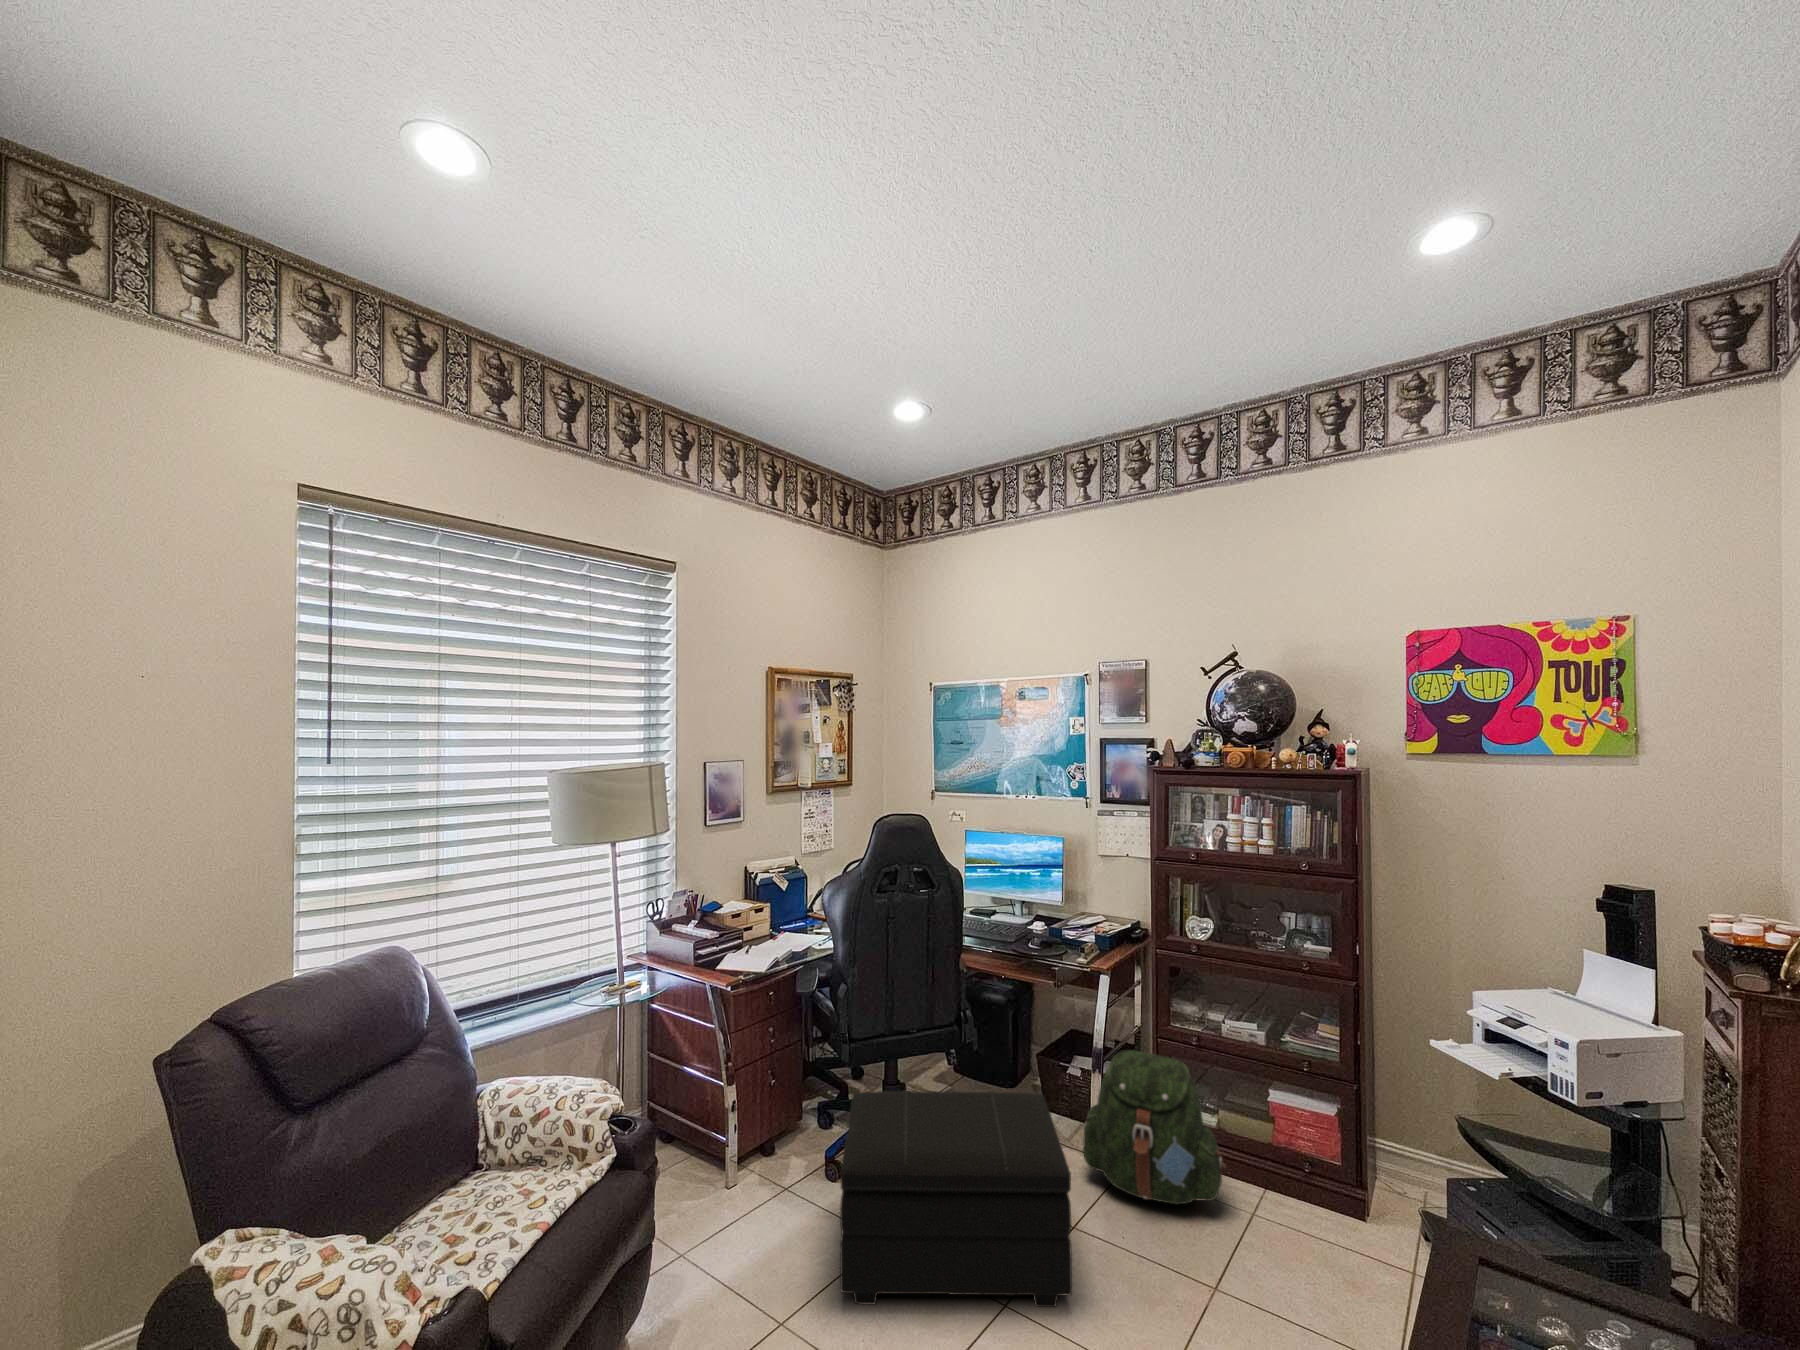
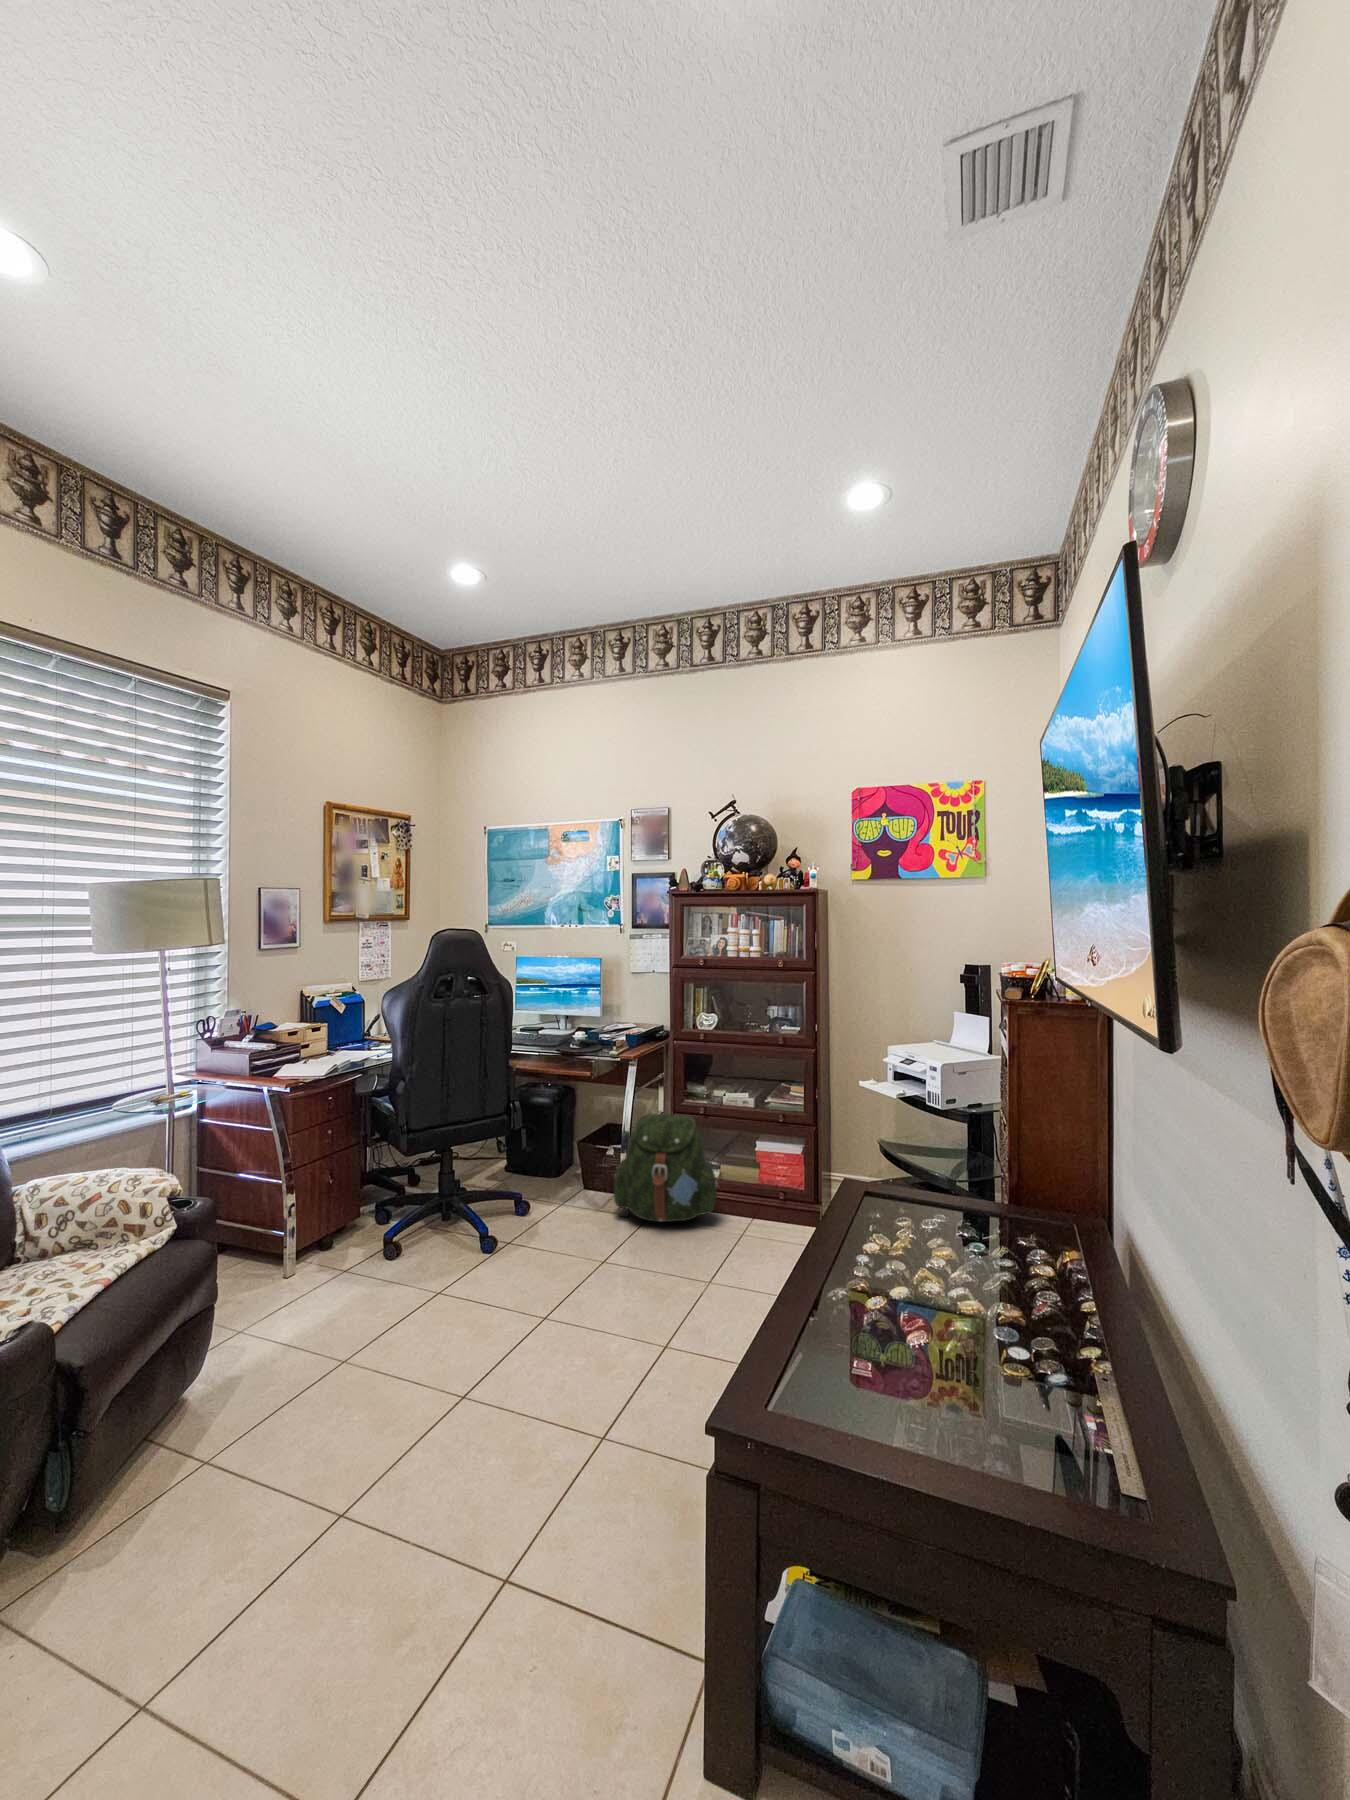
footstool: present [840,1091,1072,1307] -> none [408,1149,605,1328]

